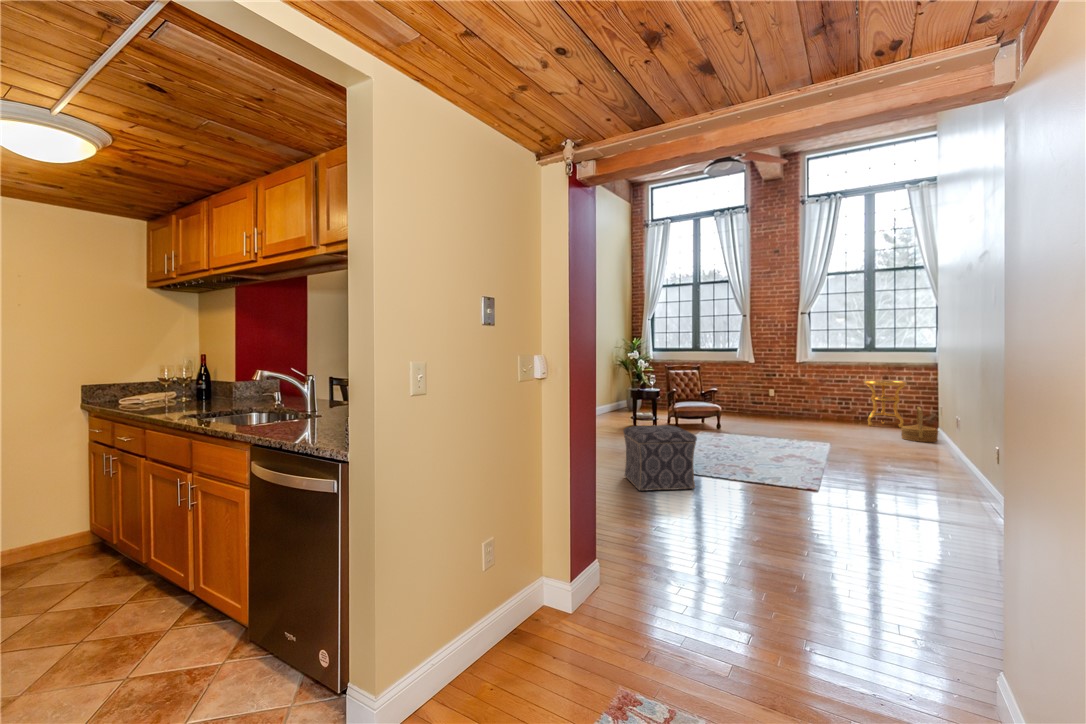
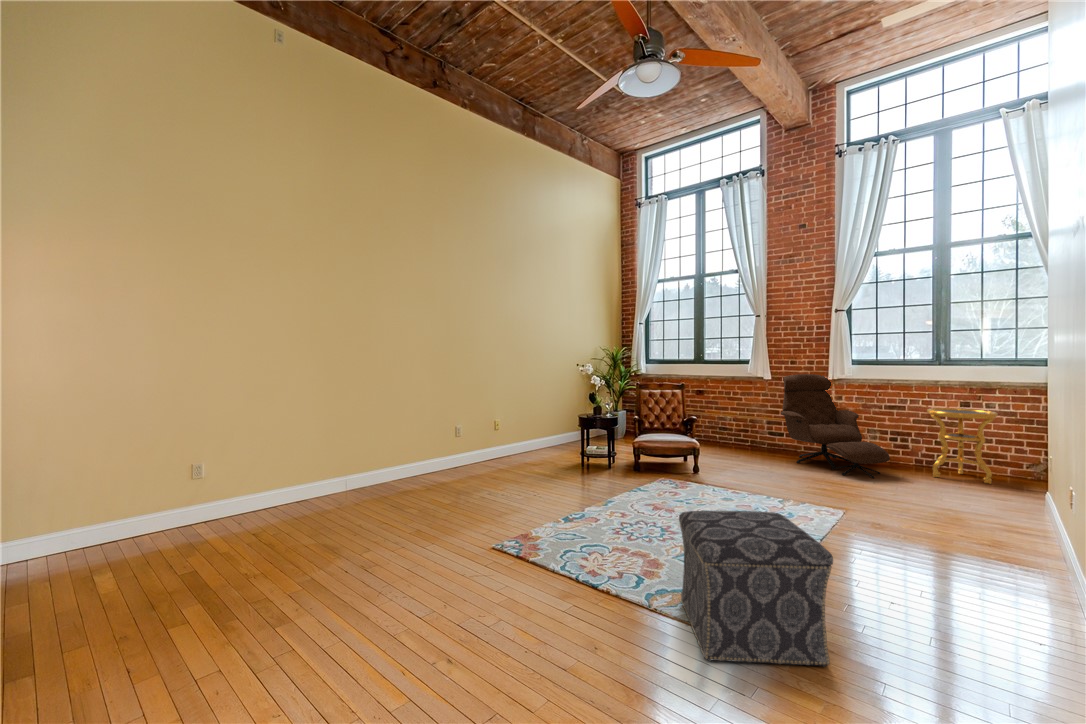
lounge chair: none [765,359,842,428] -> present [781,374,890,478]
woven basket: present [901,407,938,442] -> none [977,457,1045,520]
ottoman: present [623,425,697,491] -> present [679,511,833,666]

